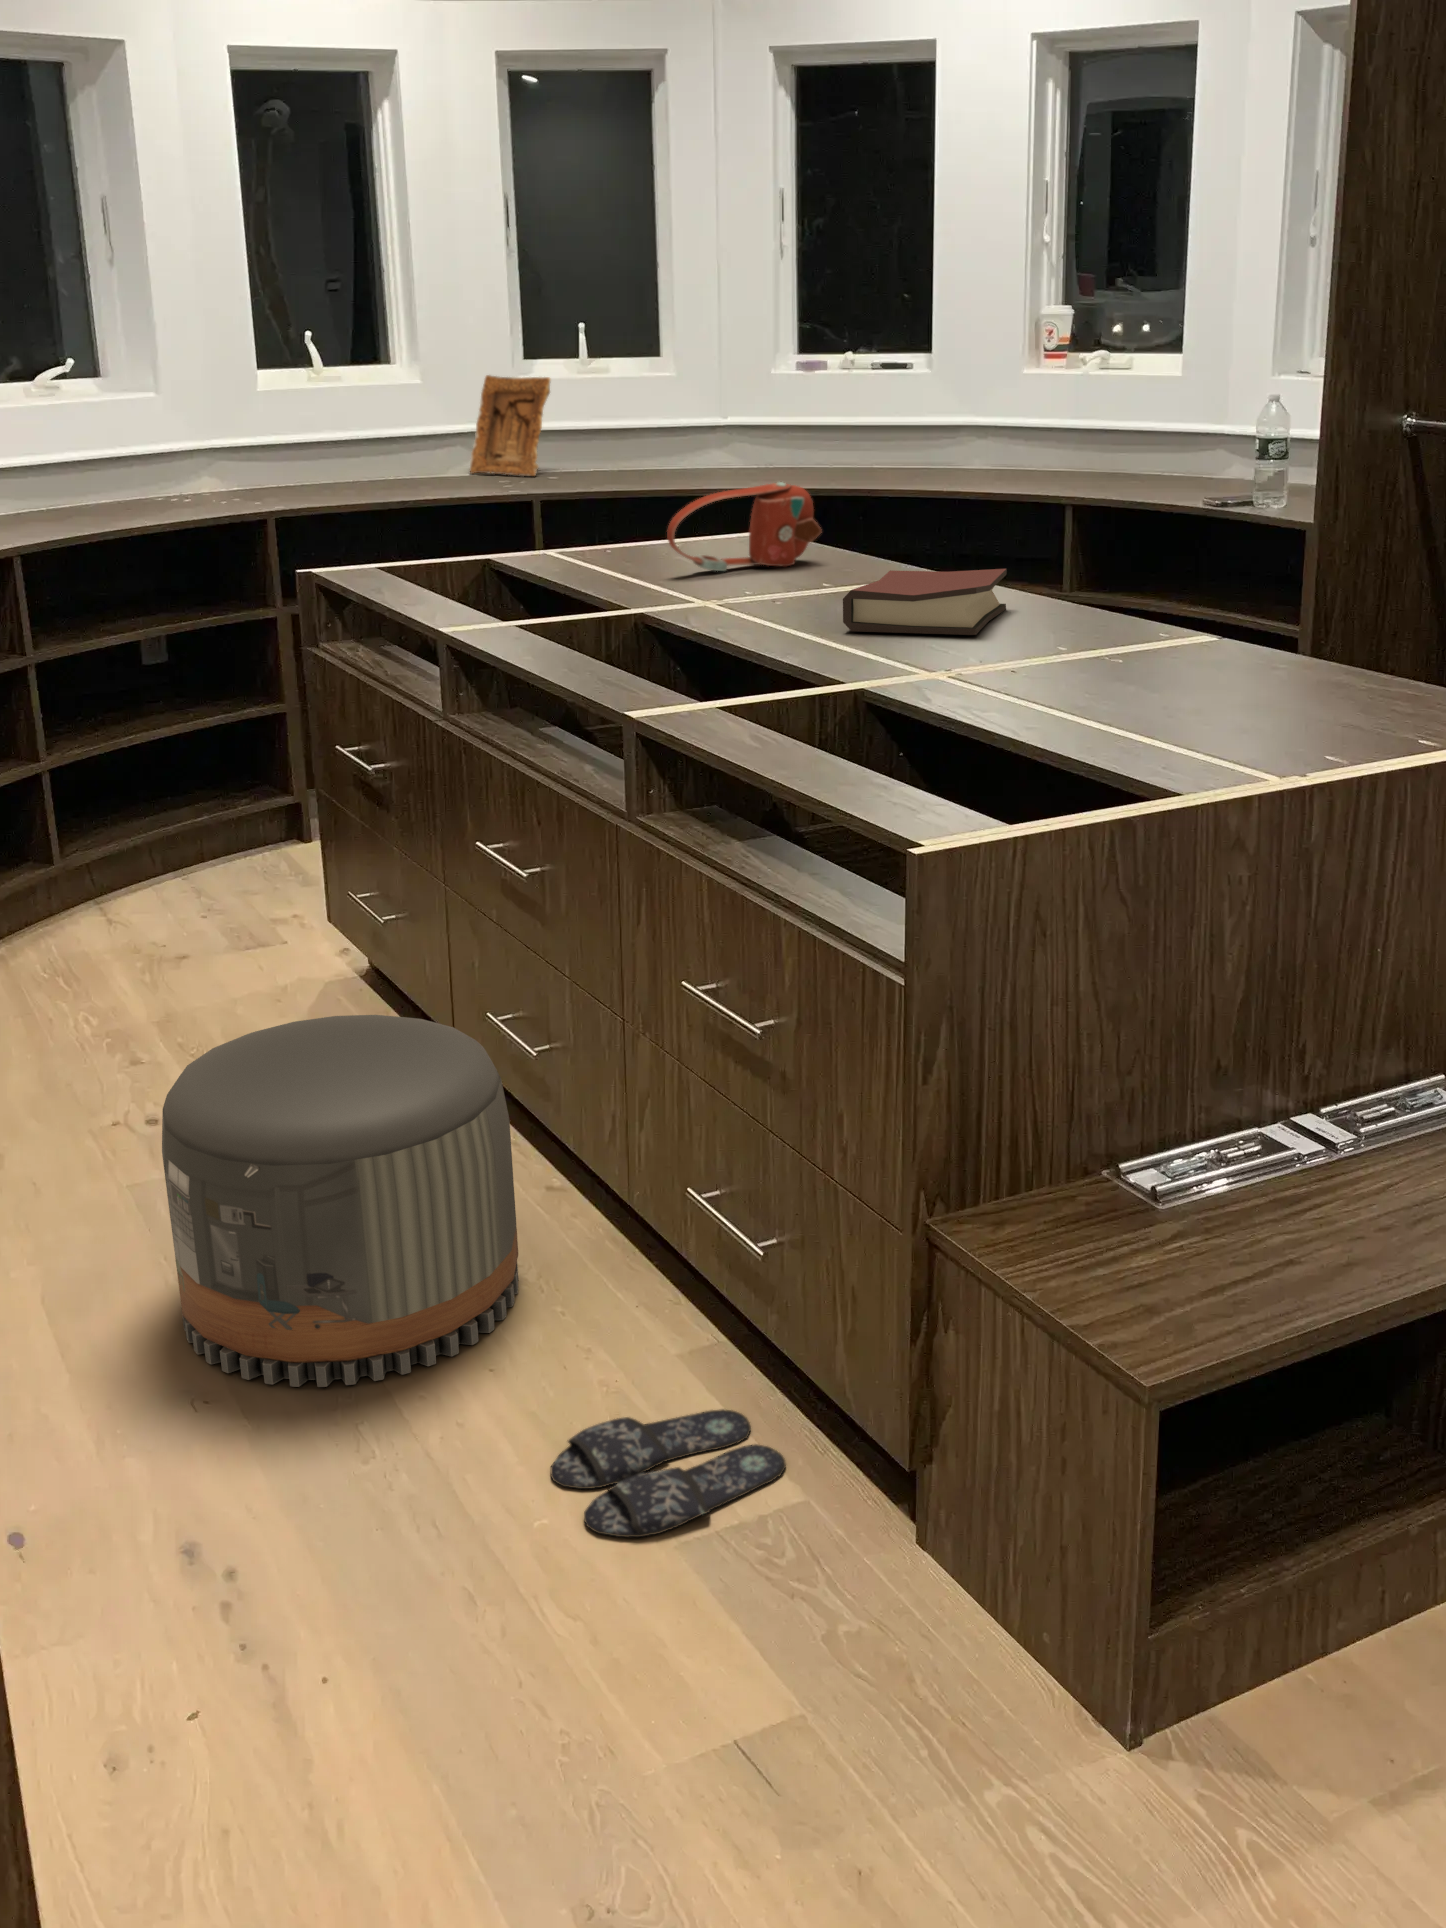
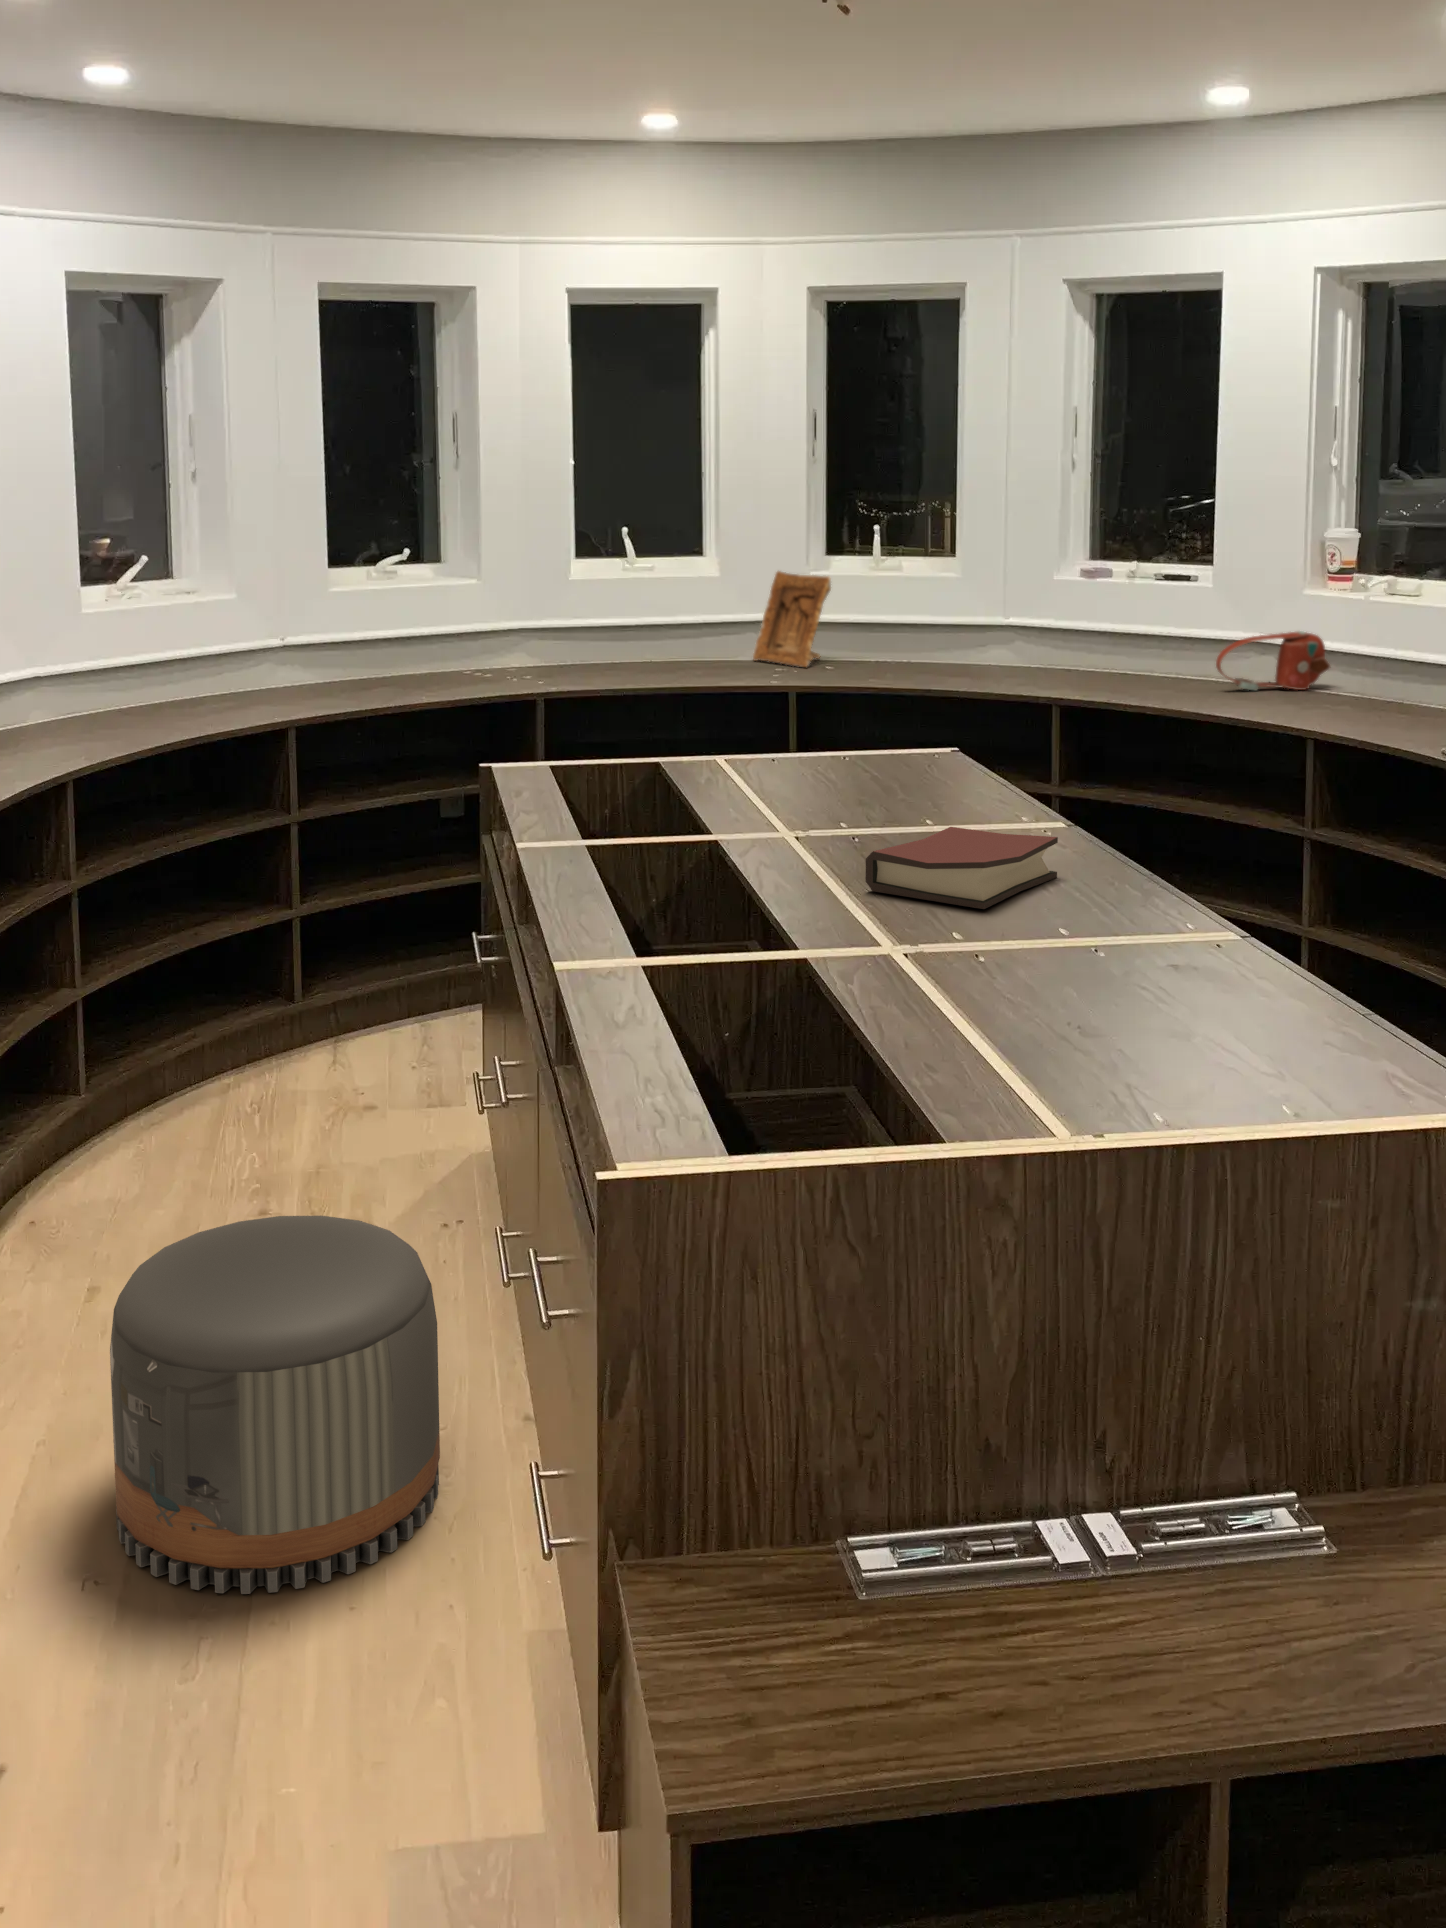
handbag: present [667,482,822,571] -> present [1216,631,1331,690]
slippers: present [551,1409,786,1537] -> none [323,1690,548,1832]

